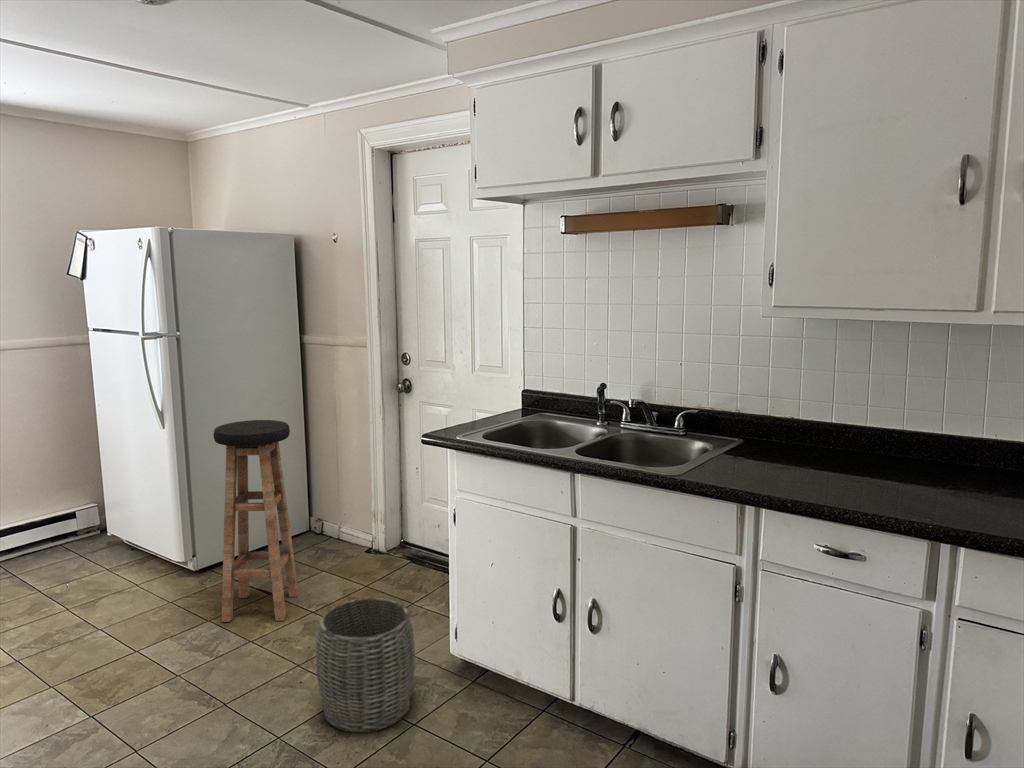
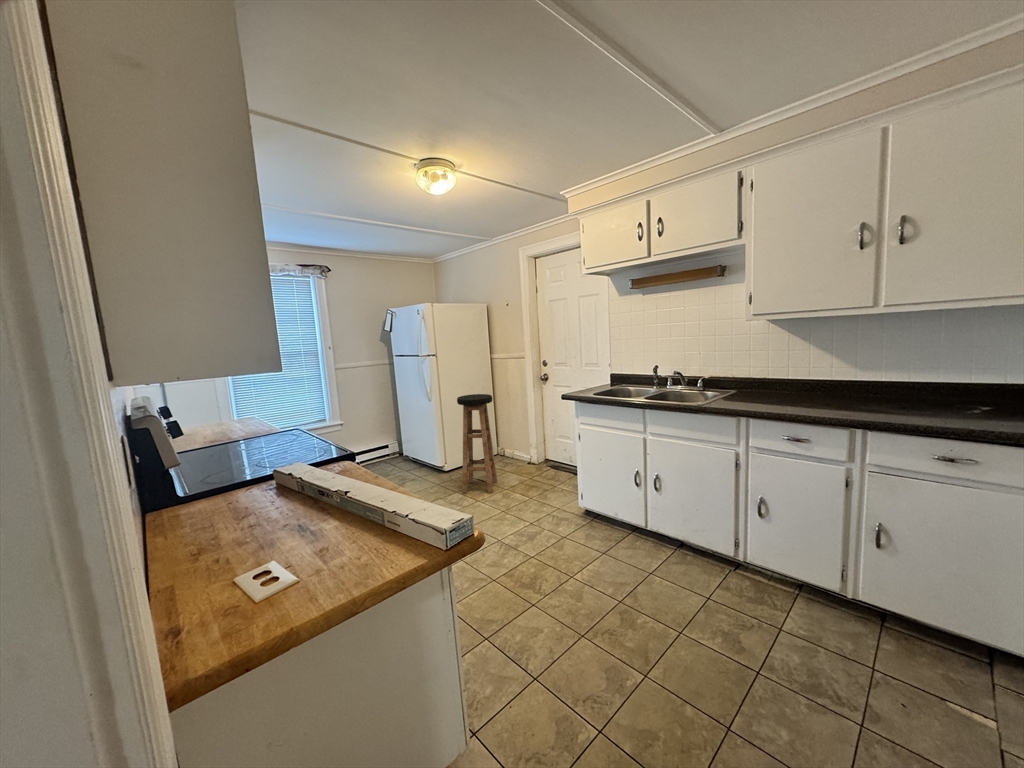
woven basket: present [316,598,415,733] -> none [514,477,562,540]

